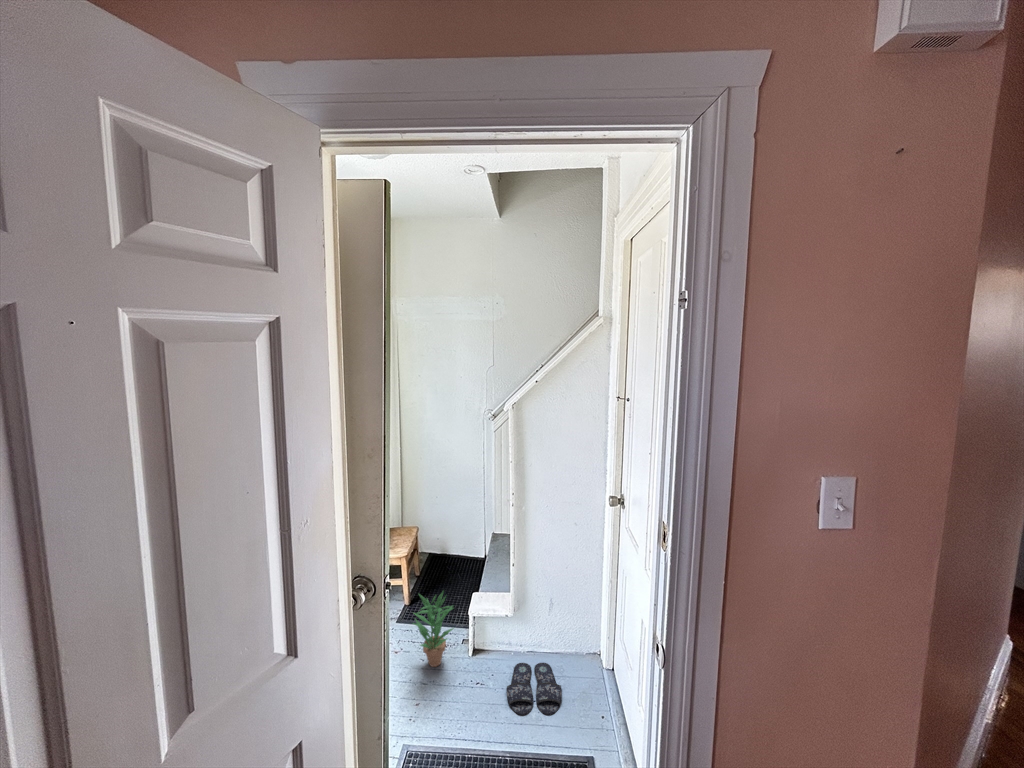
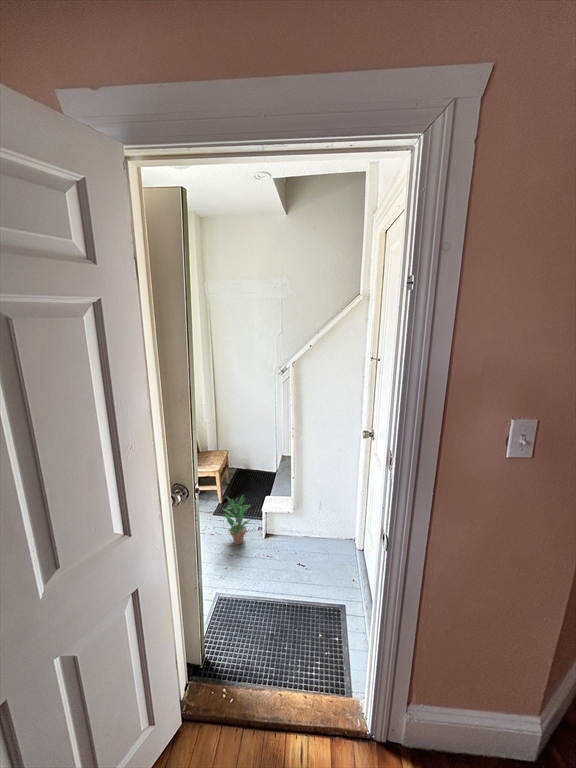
slippers: present [507,663,561,716] -> none [287,543,325,578]

